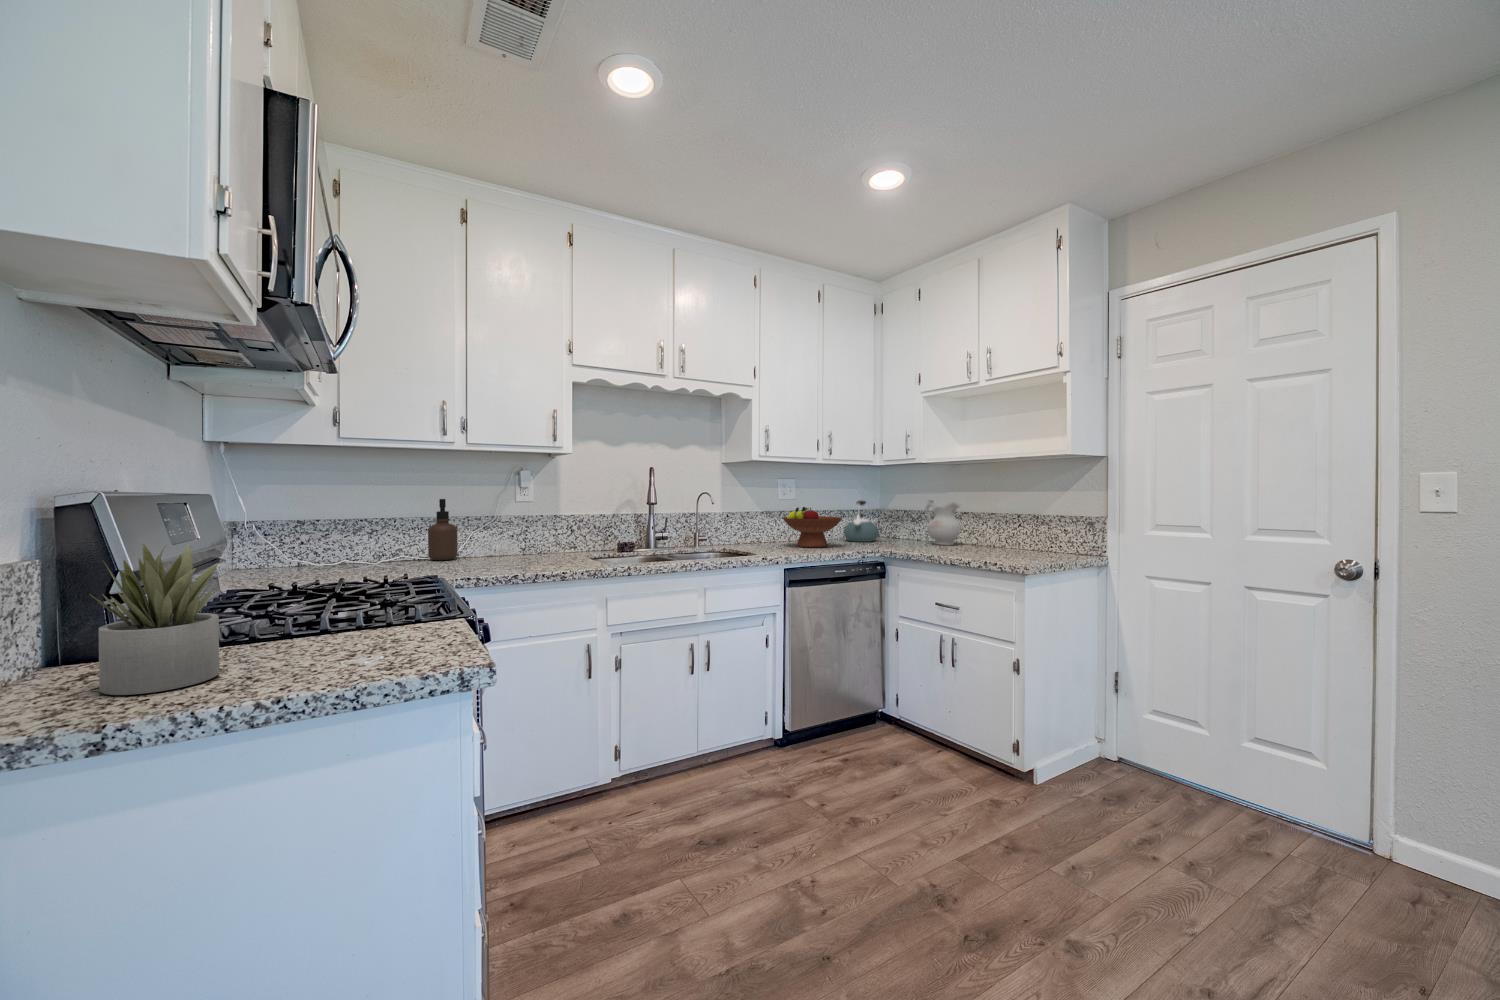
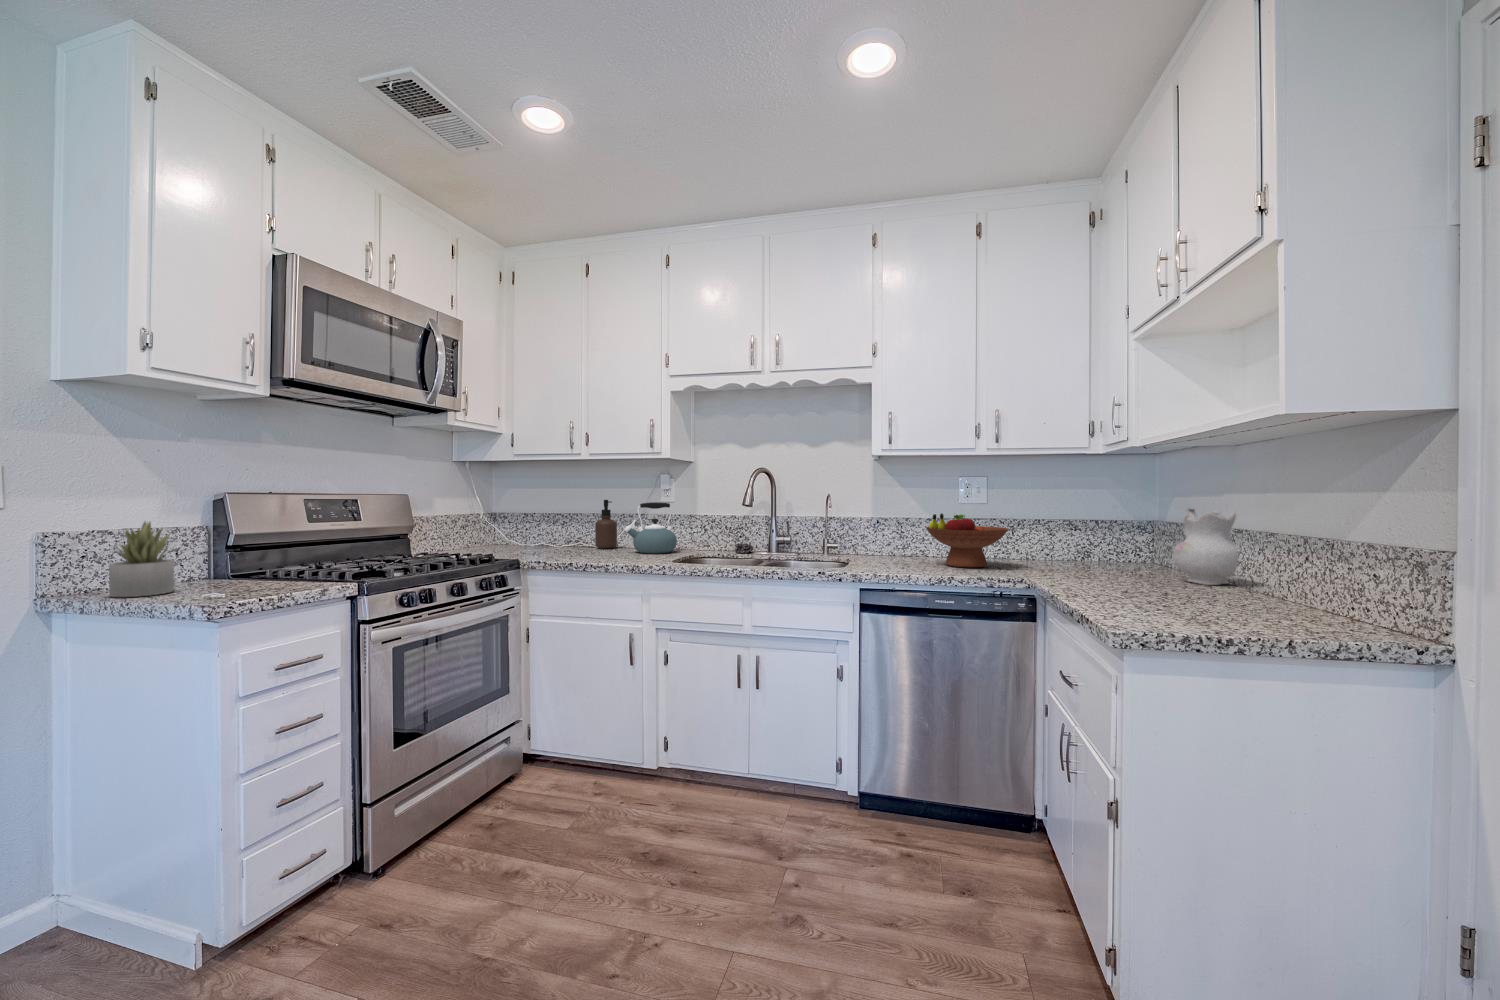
kettle: present [844,500,879,542] -> present [625,502,677,554]

